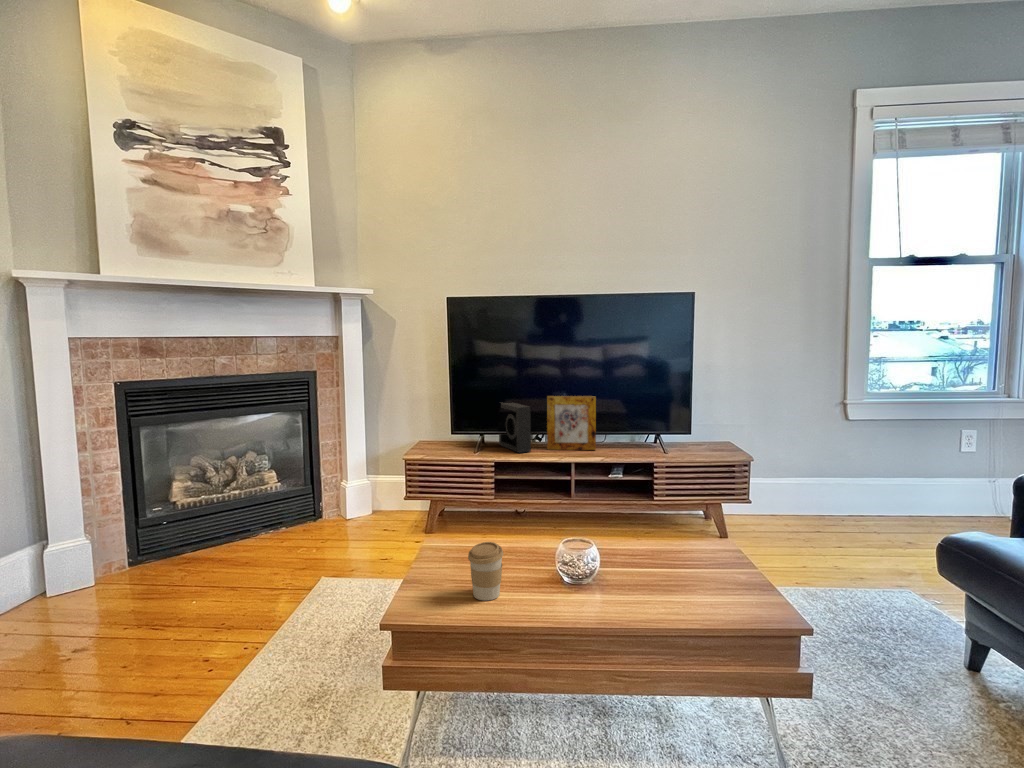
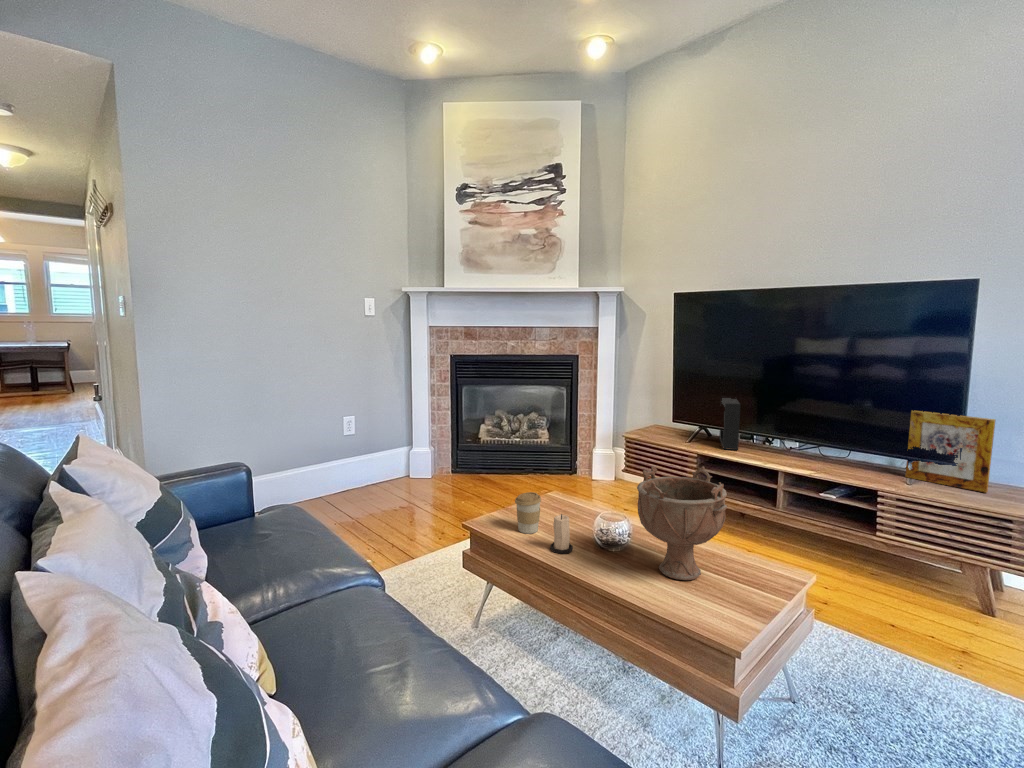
picture frame: present [547,396,596,450] -> present [905,411,995,493]
decorative bowl: none [621,463,727,585] -> present [637,466,727,580]
candle: none [543,556,572,608] -> present [550,514,573,554]

